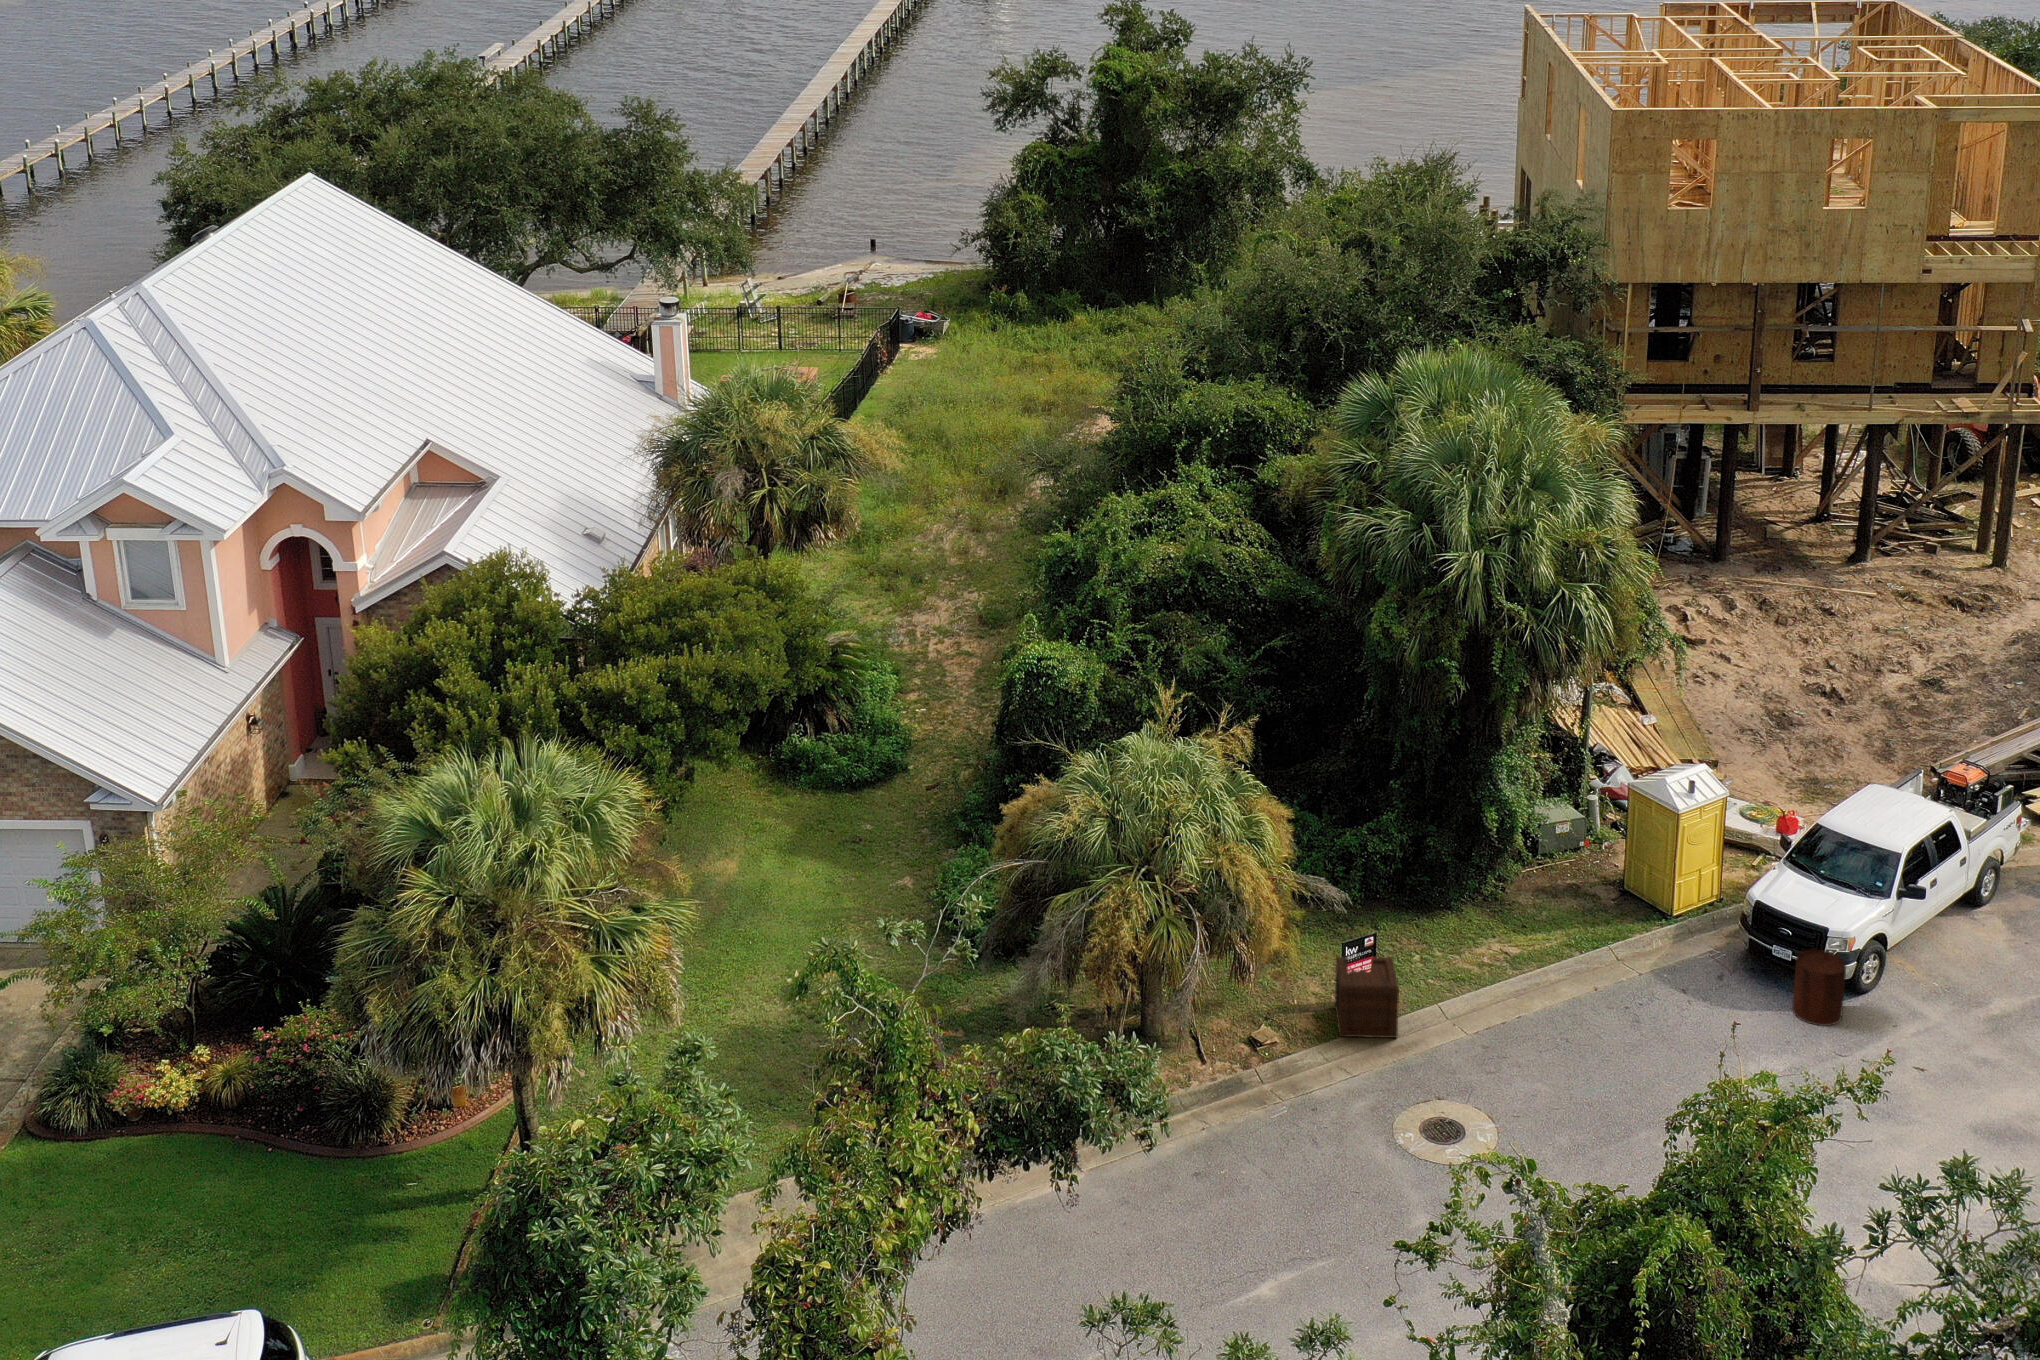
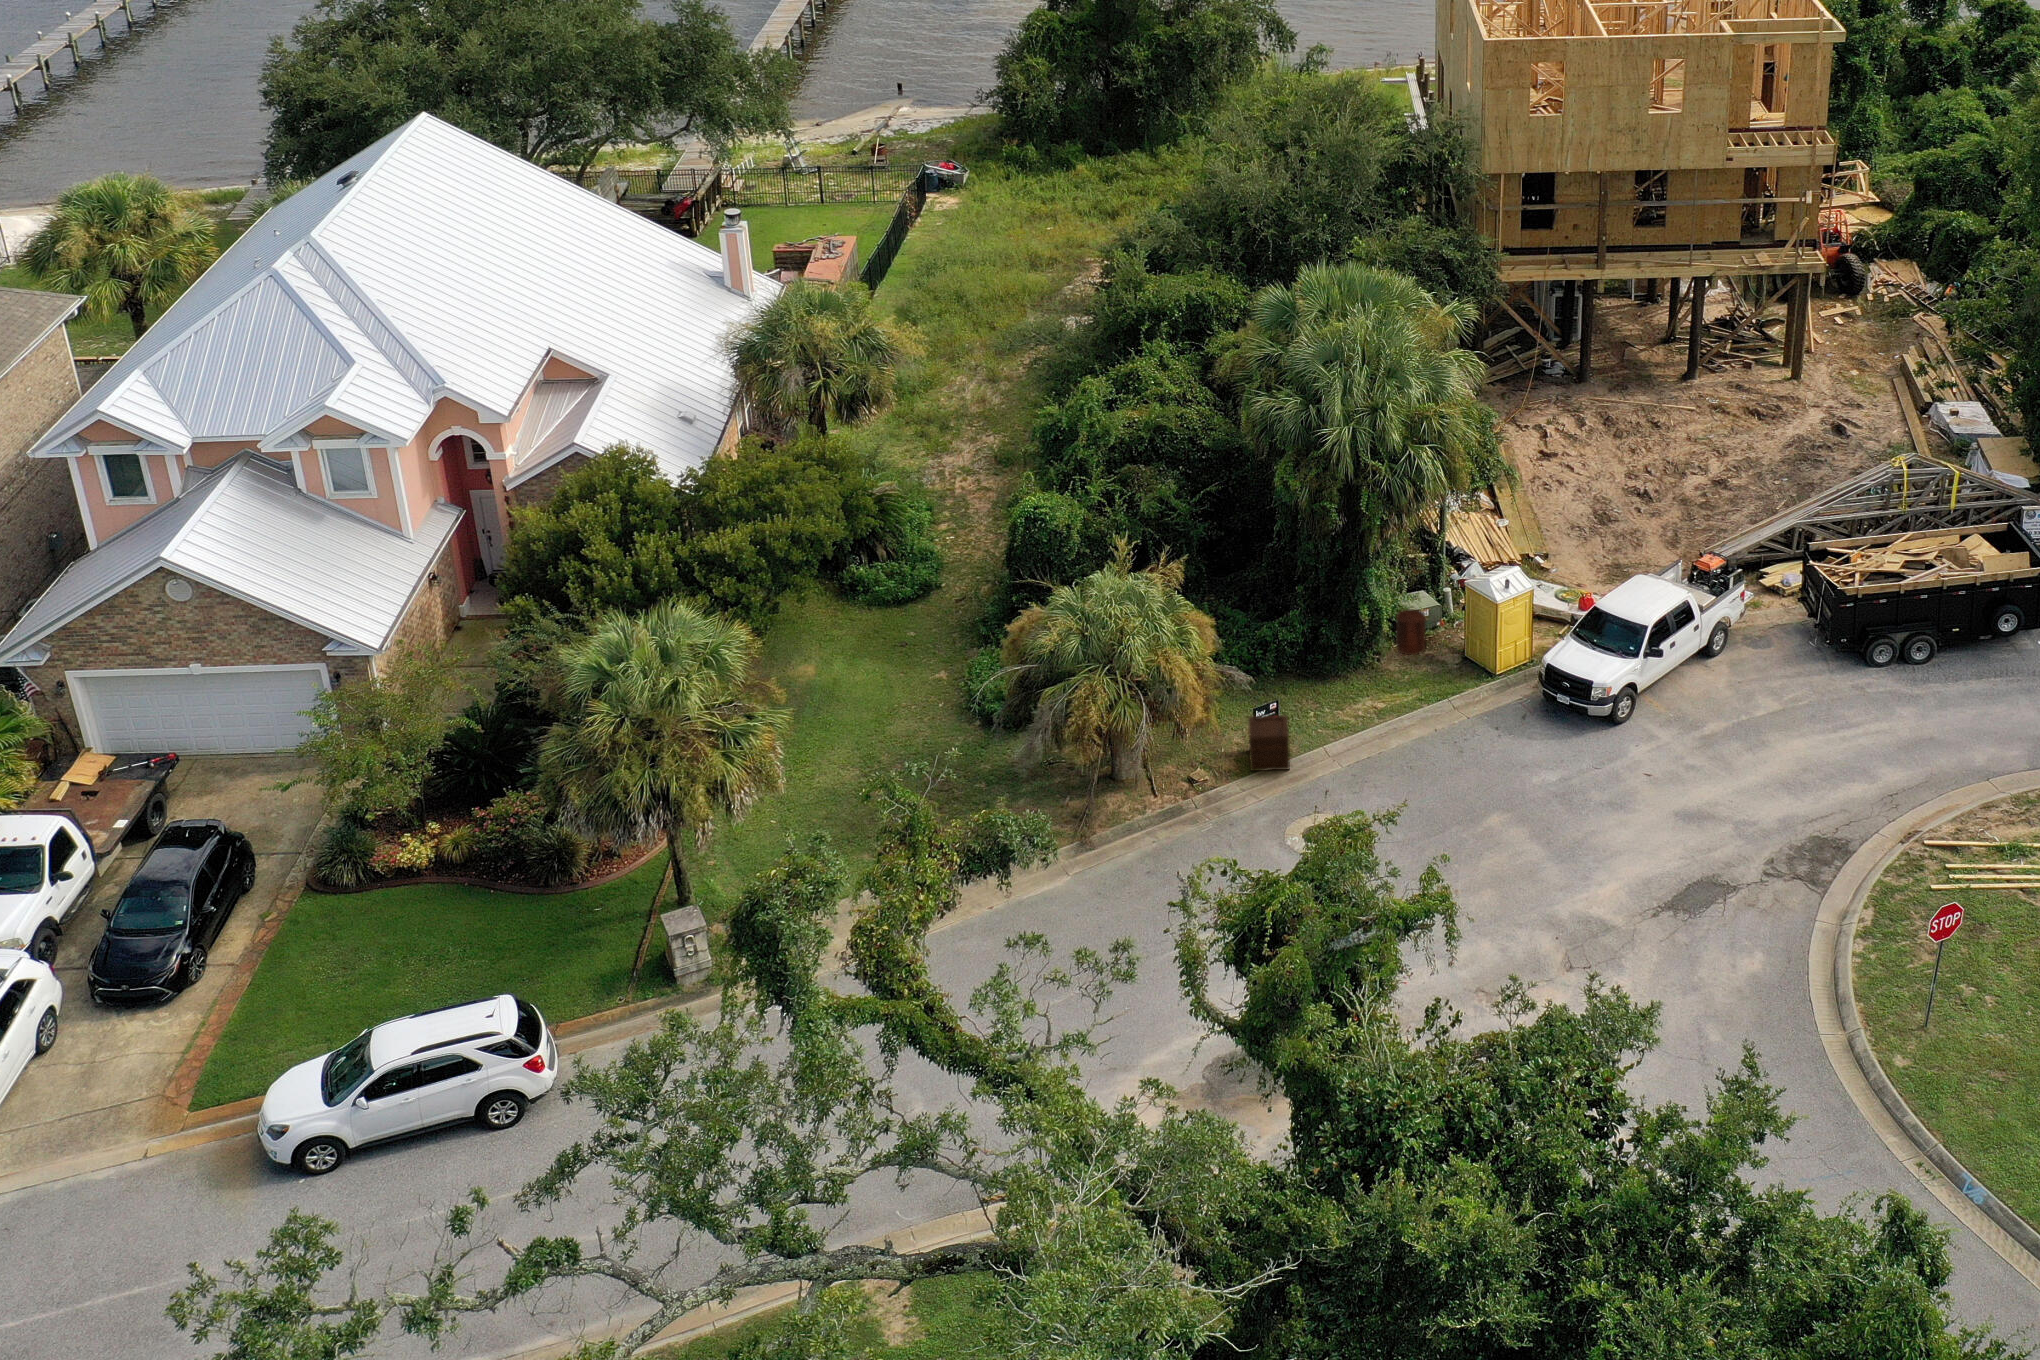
trash can: present [1792,950,1846,1026] -> present [1396,609,1426,655]

